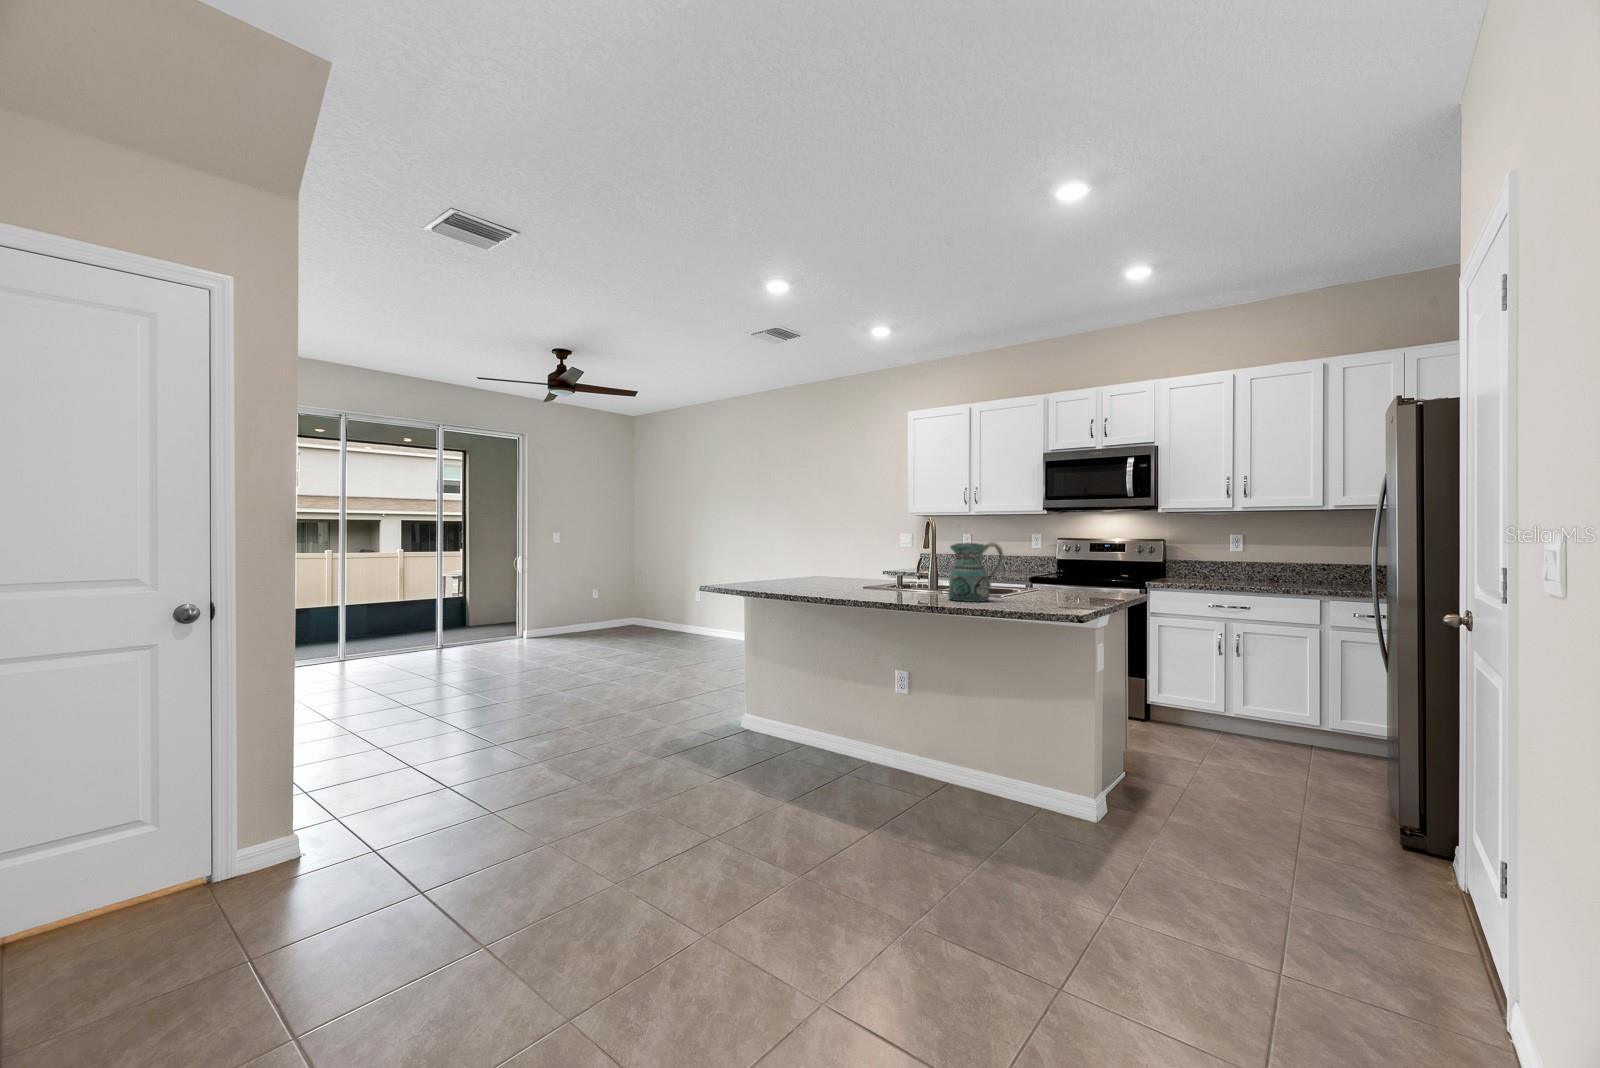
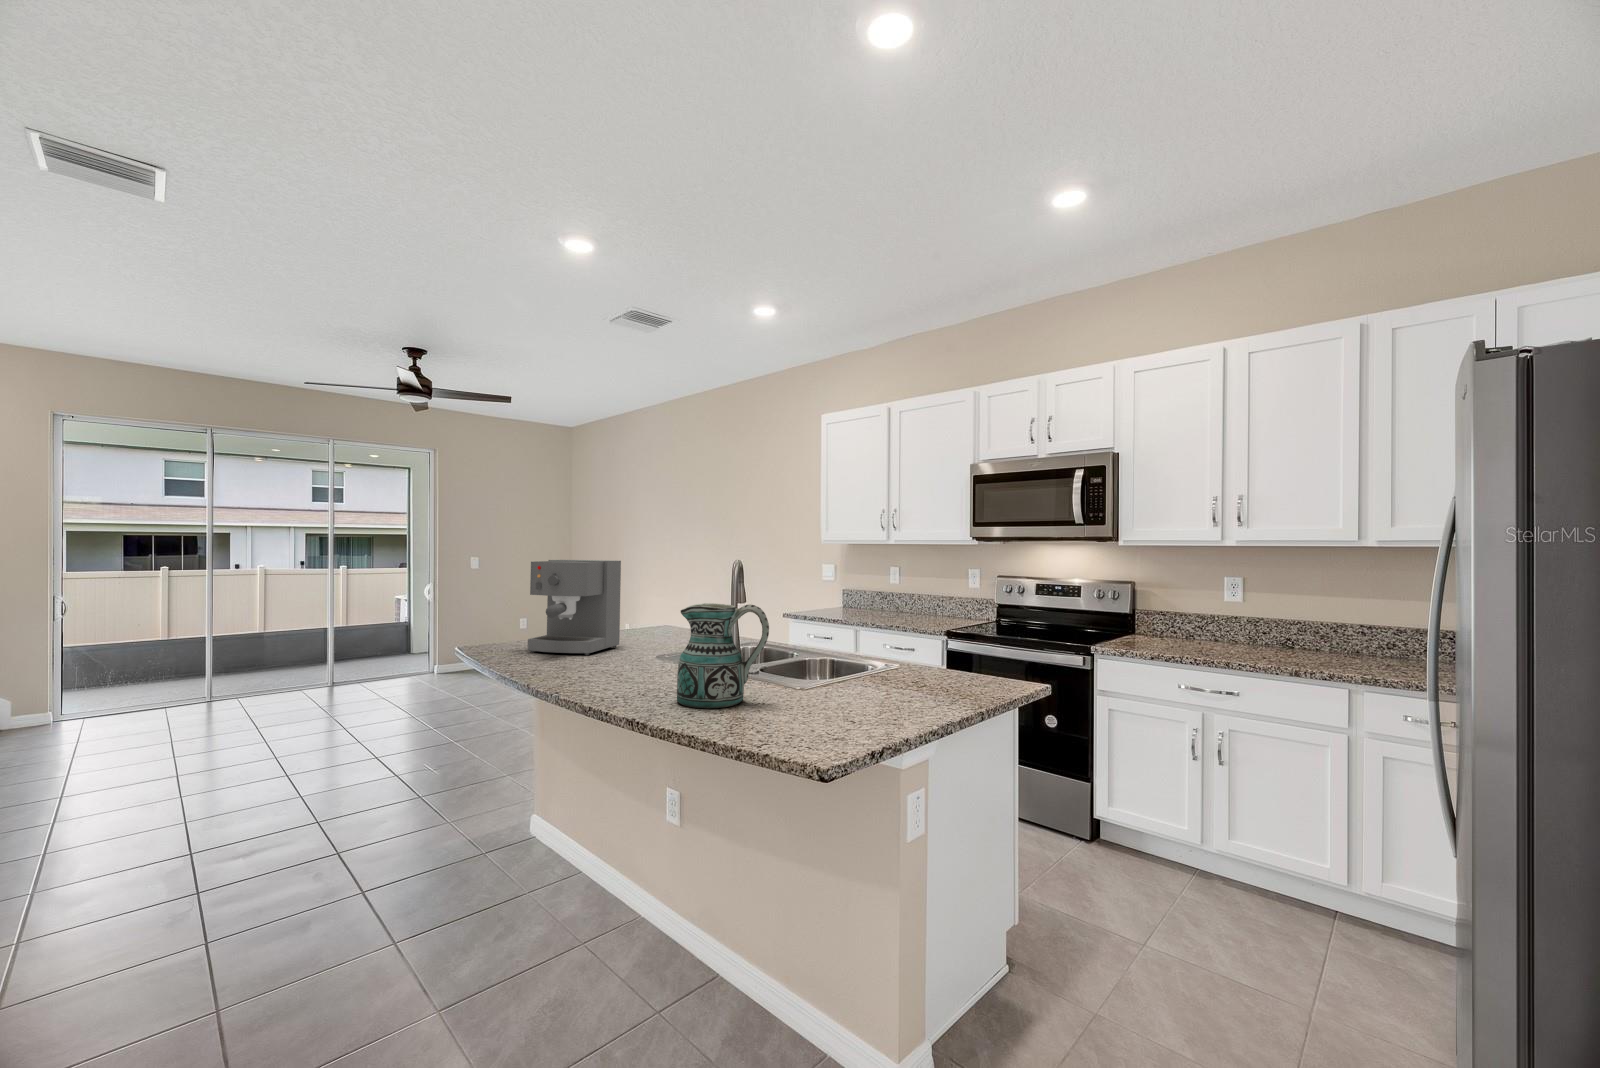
coffee maker: none [778,524,829,589] -> present [528,560,621,655]

